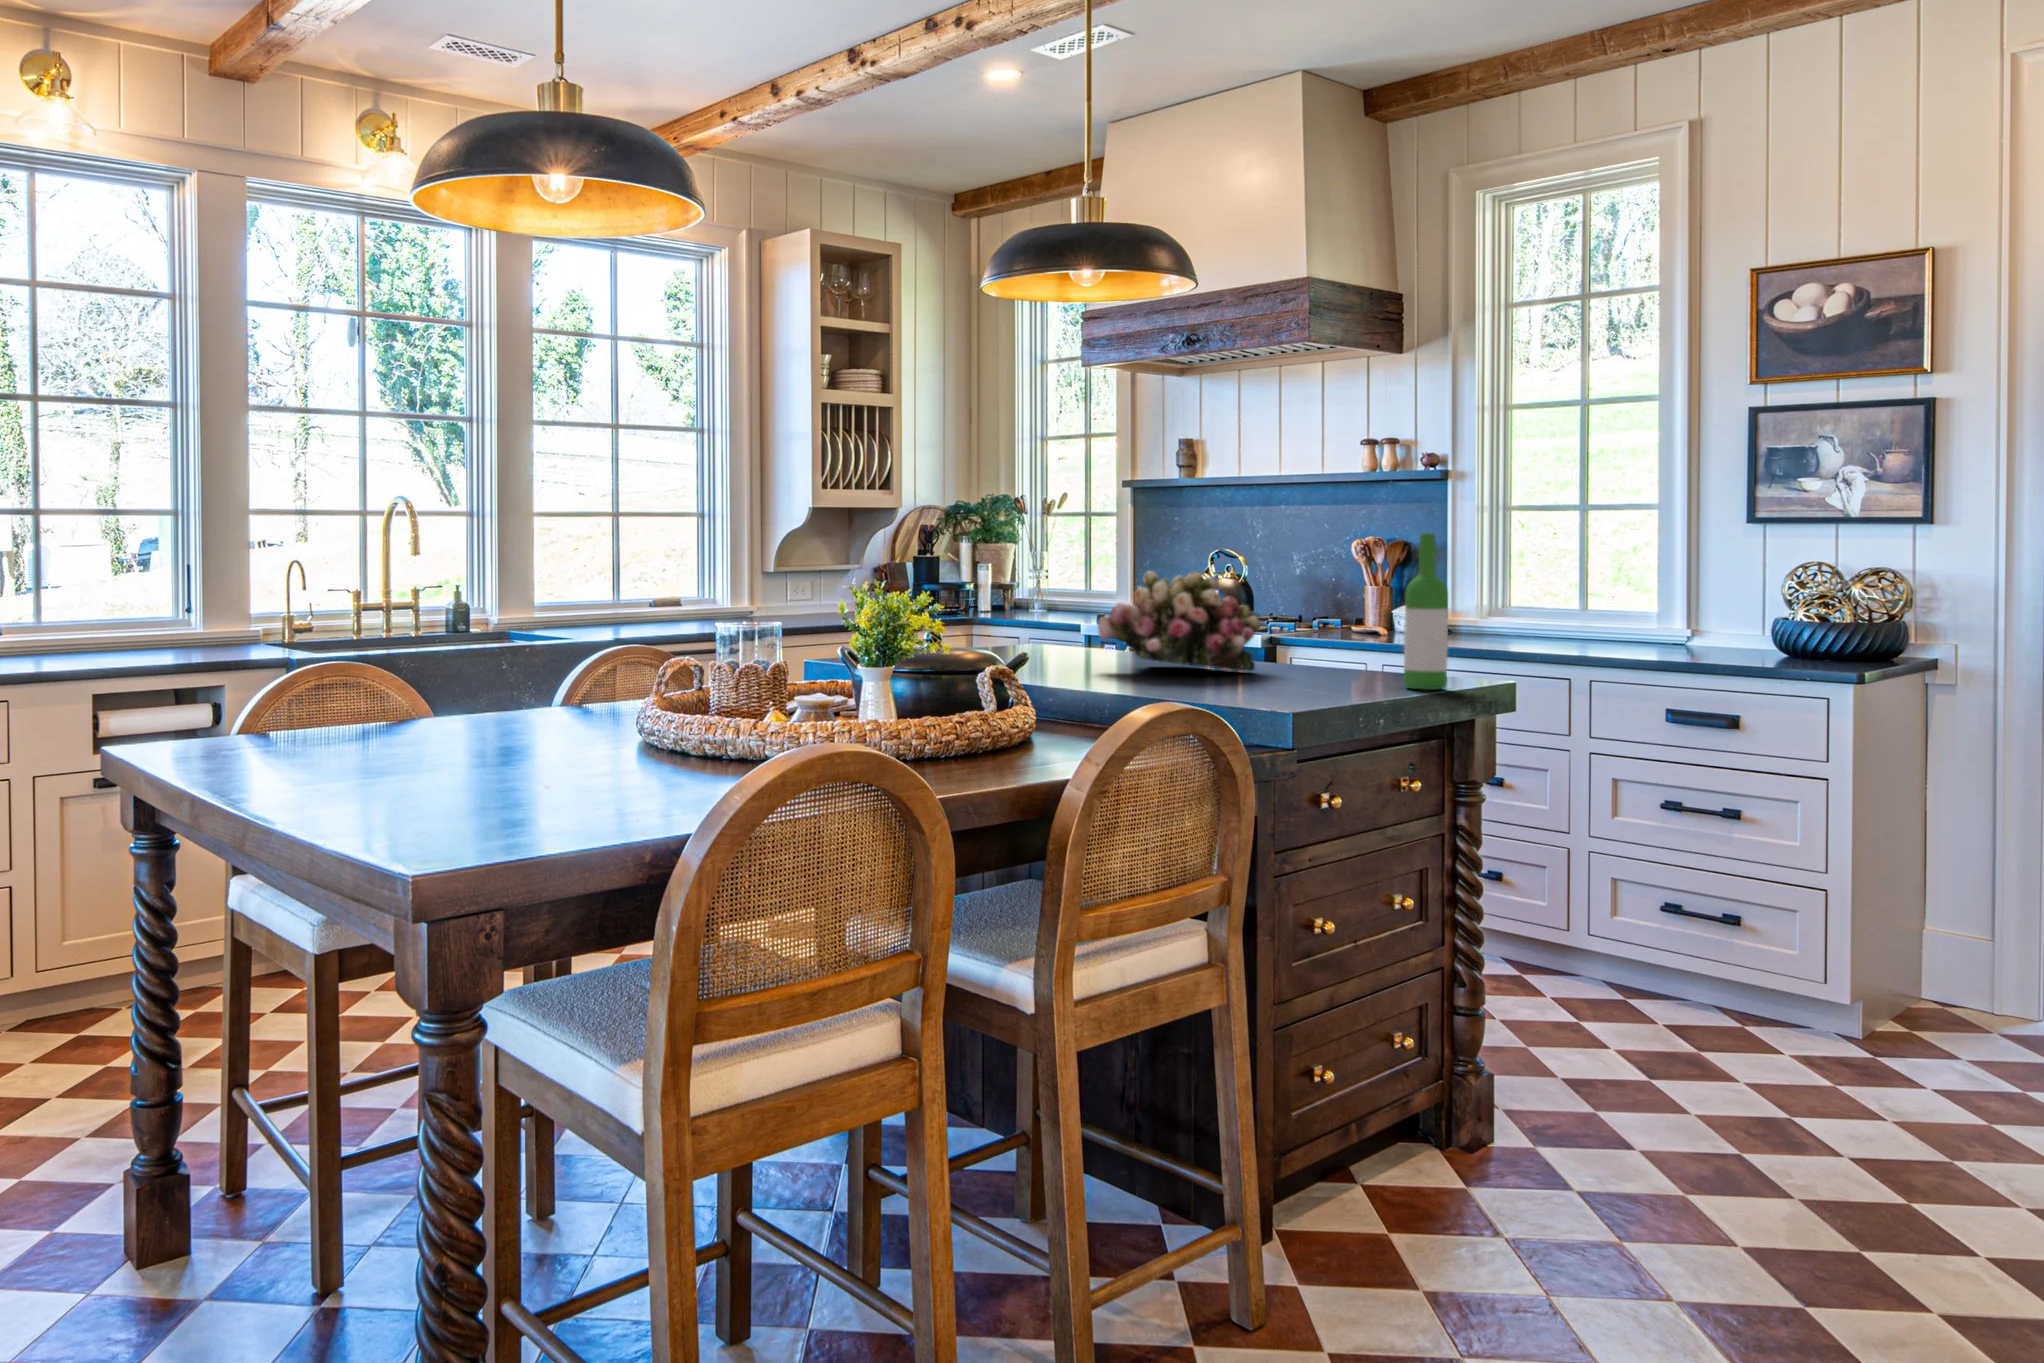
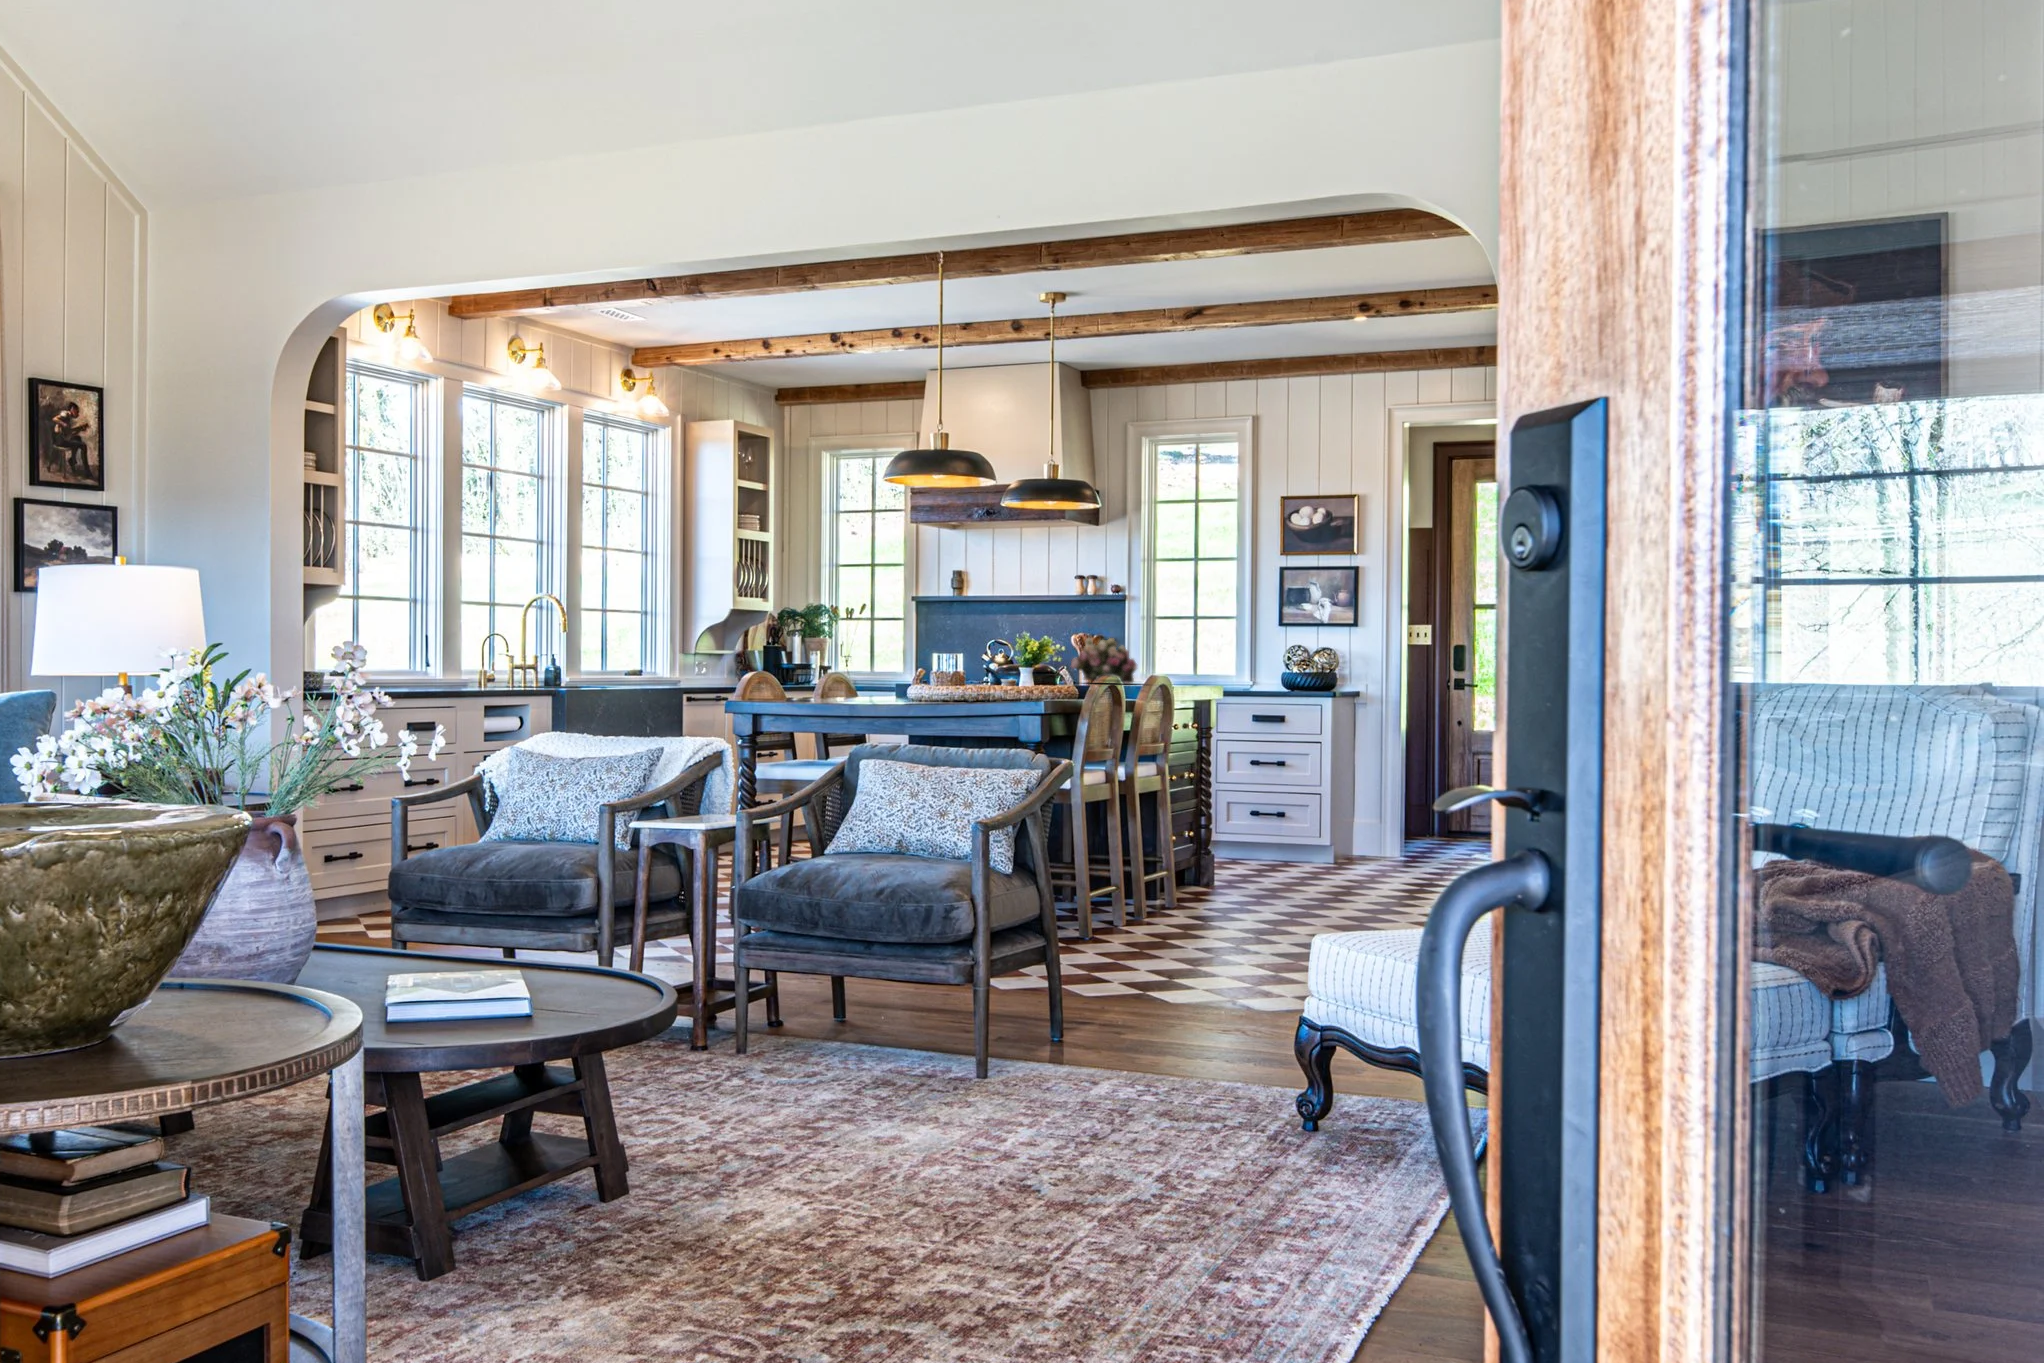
wine bottle: present [1404,533,1448,690] -> none [1203,621,1221,685]

